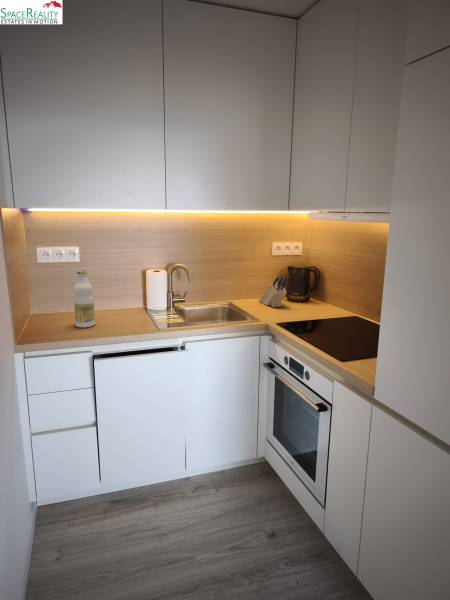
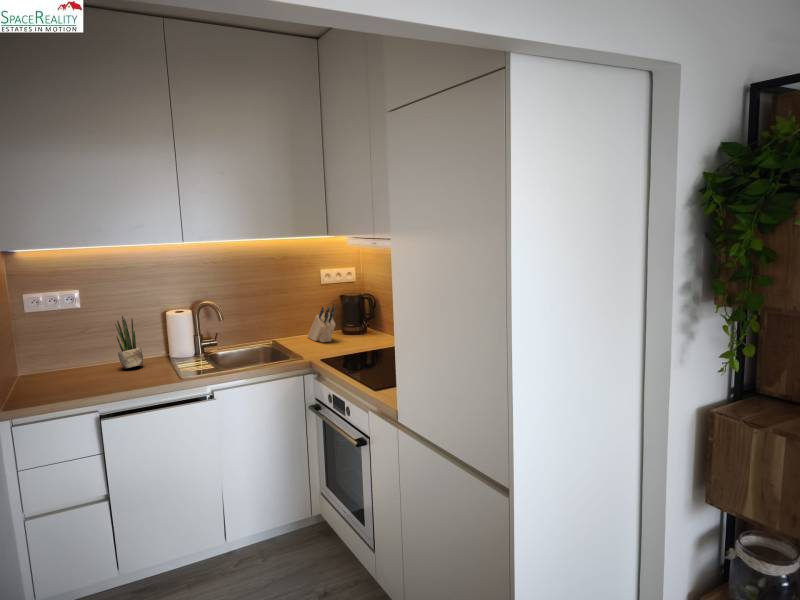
bottle: present [73,271,95,327] -> none [72,318,102,385]
potted plant: none [106,271,127,316] -> present [115,316,143,368]

